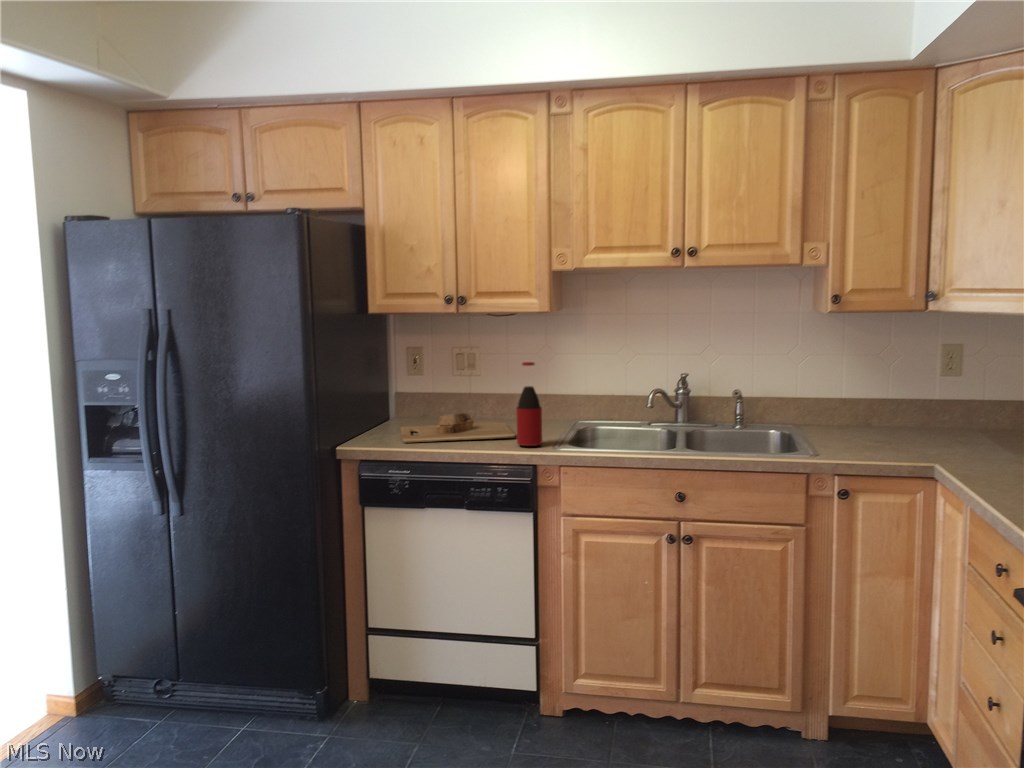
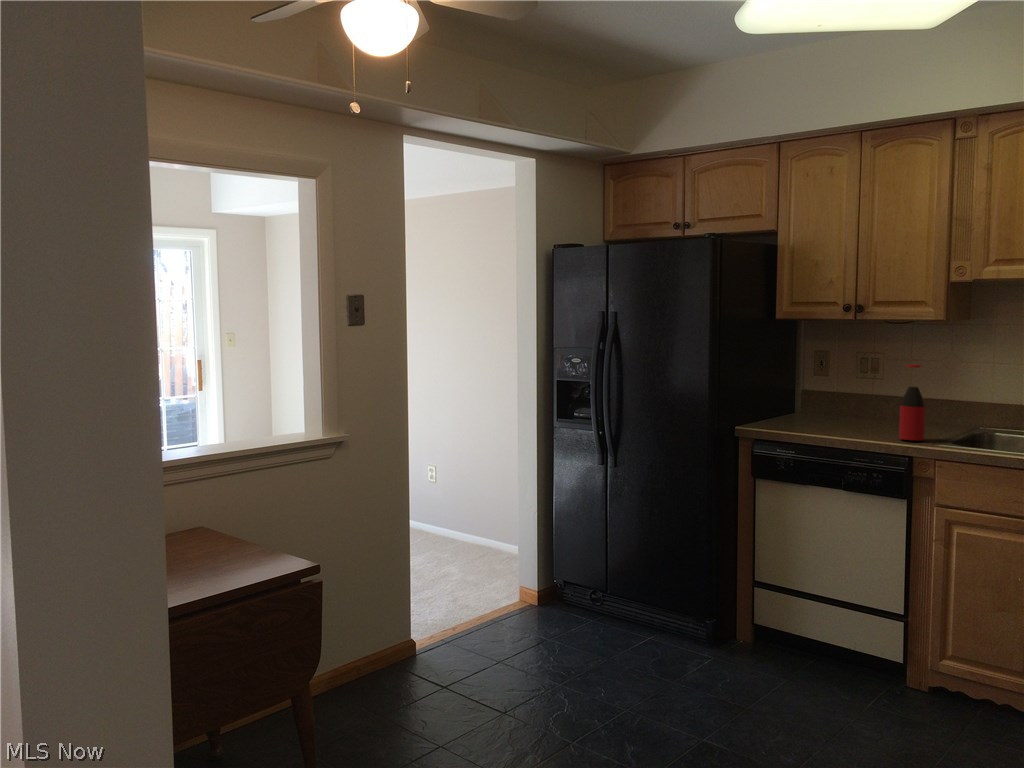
cutting board: present [401,413,515,443] -> none [795,408,902,433]

